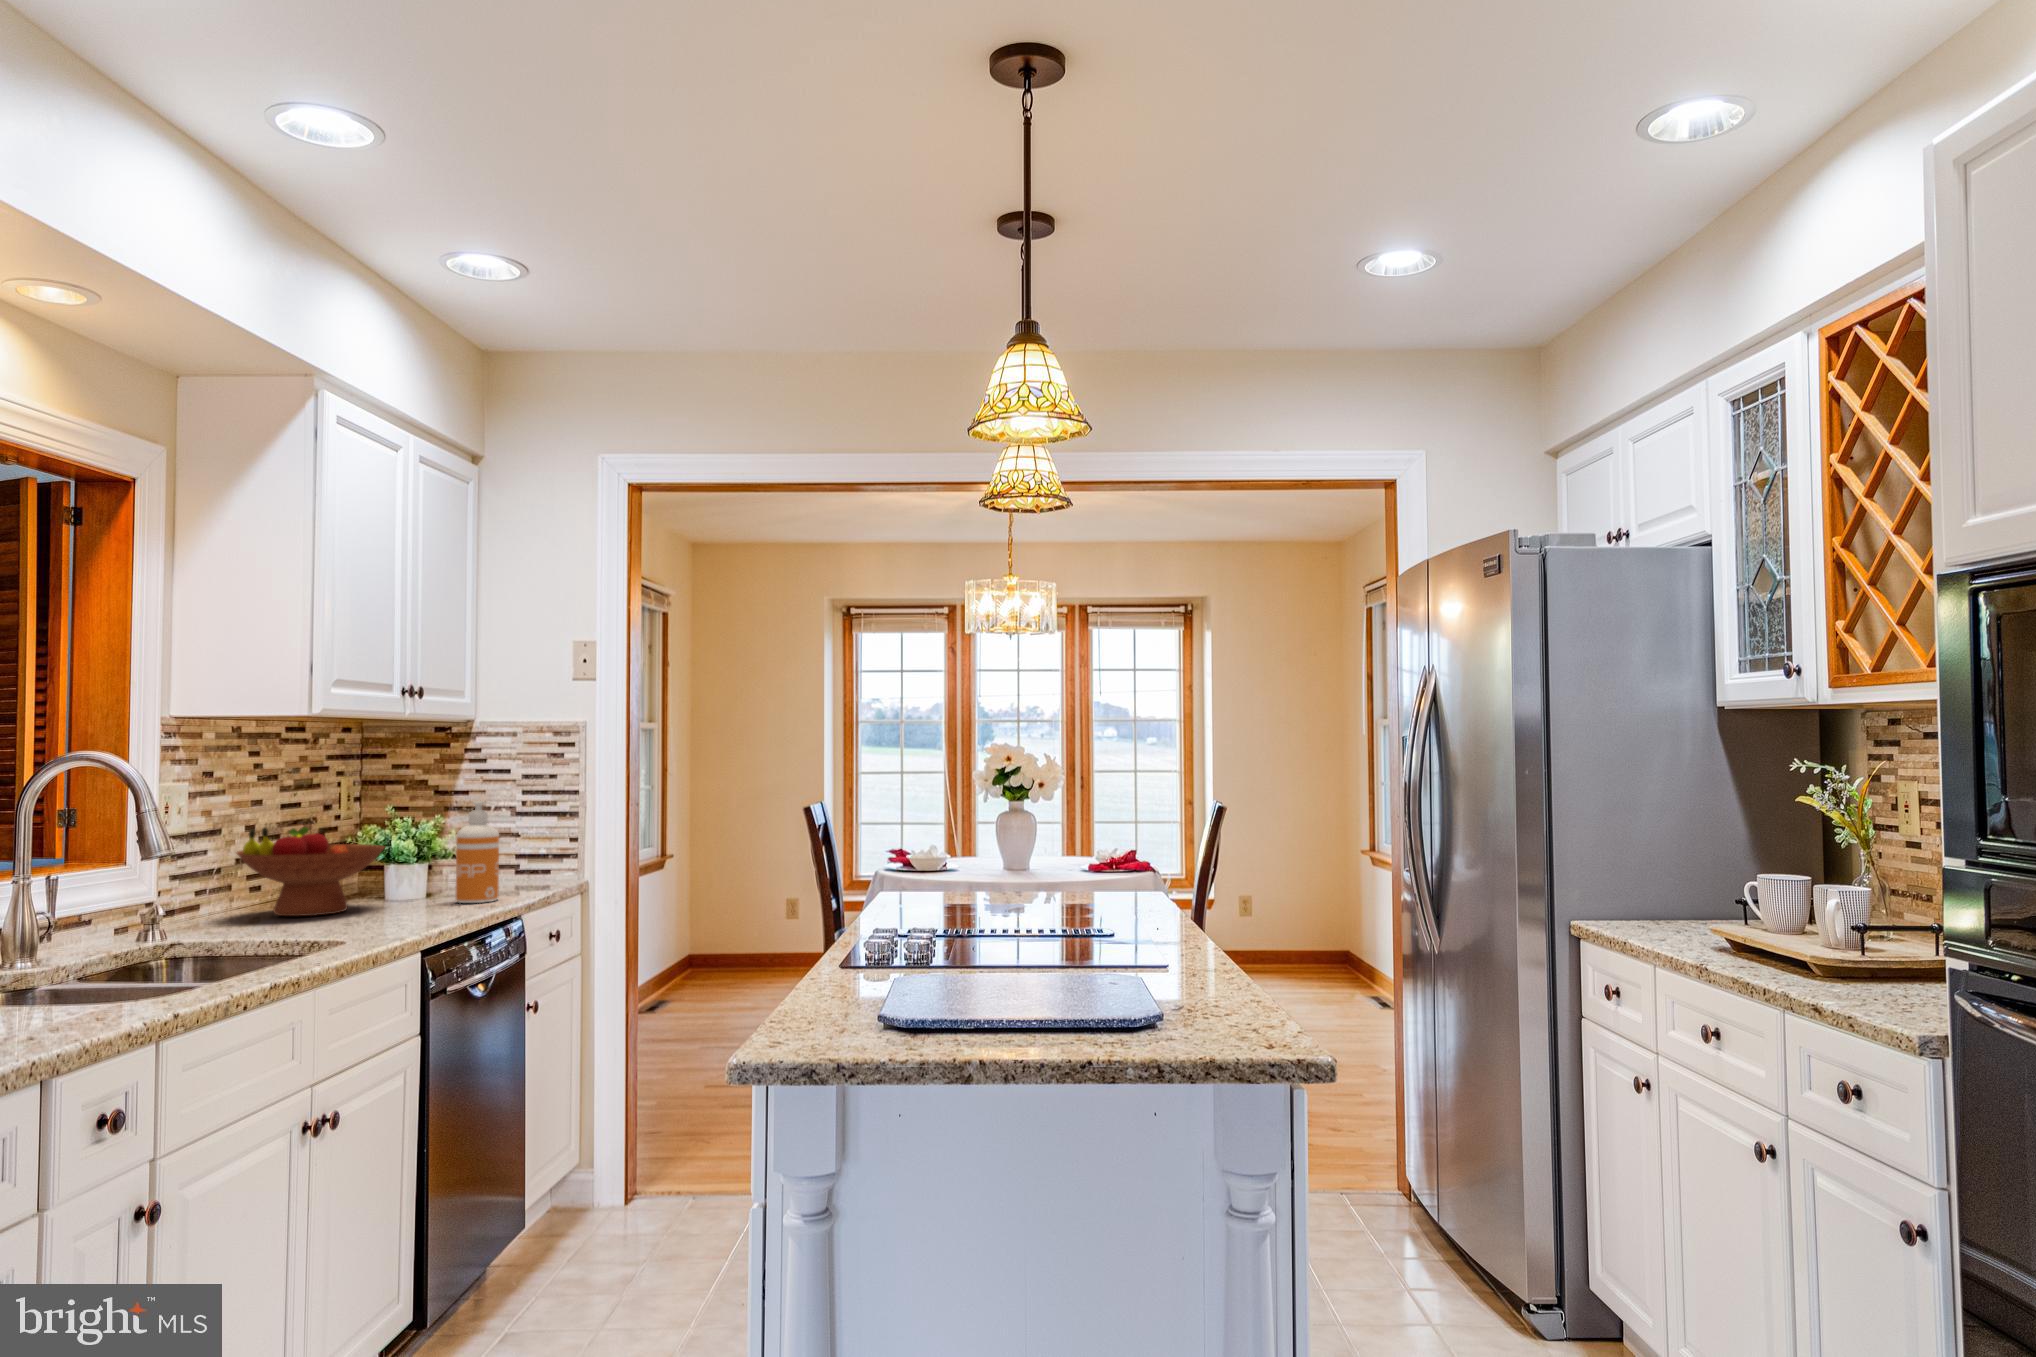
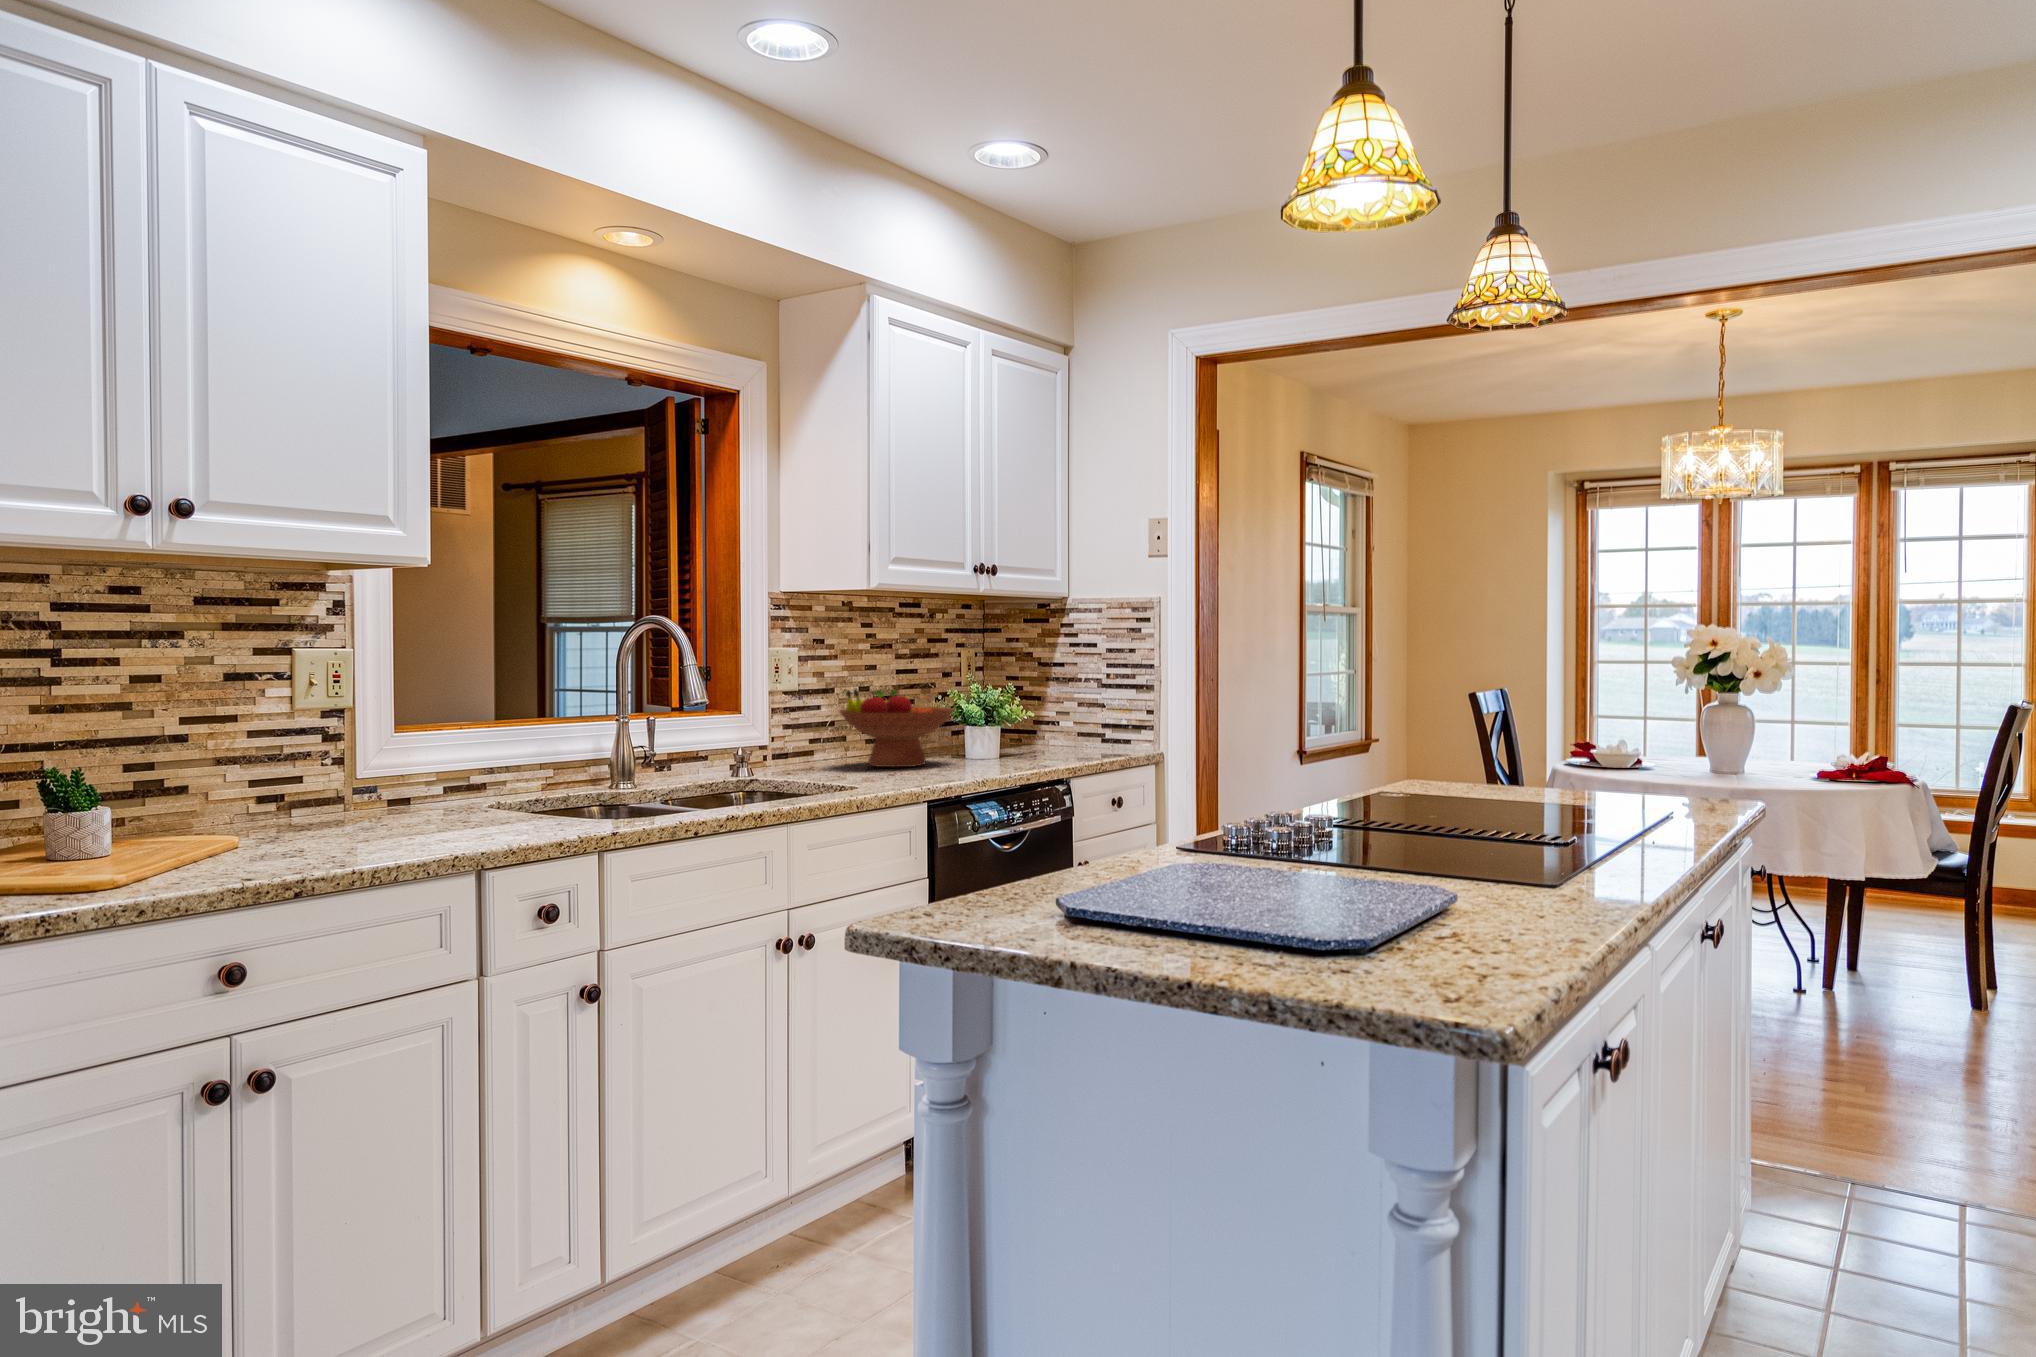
soap dispenser: present [456,801,499,903] -> none [1008,670,1046,766]

